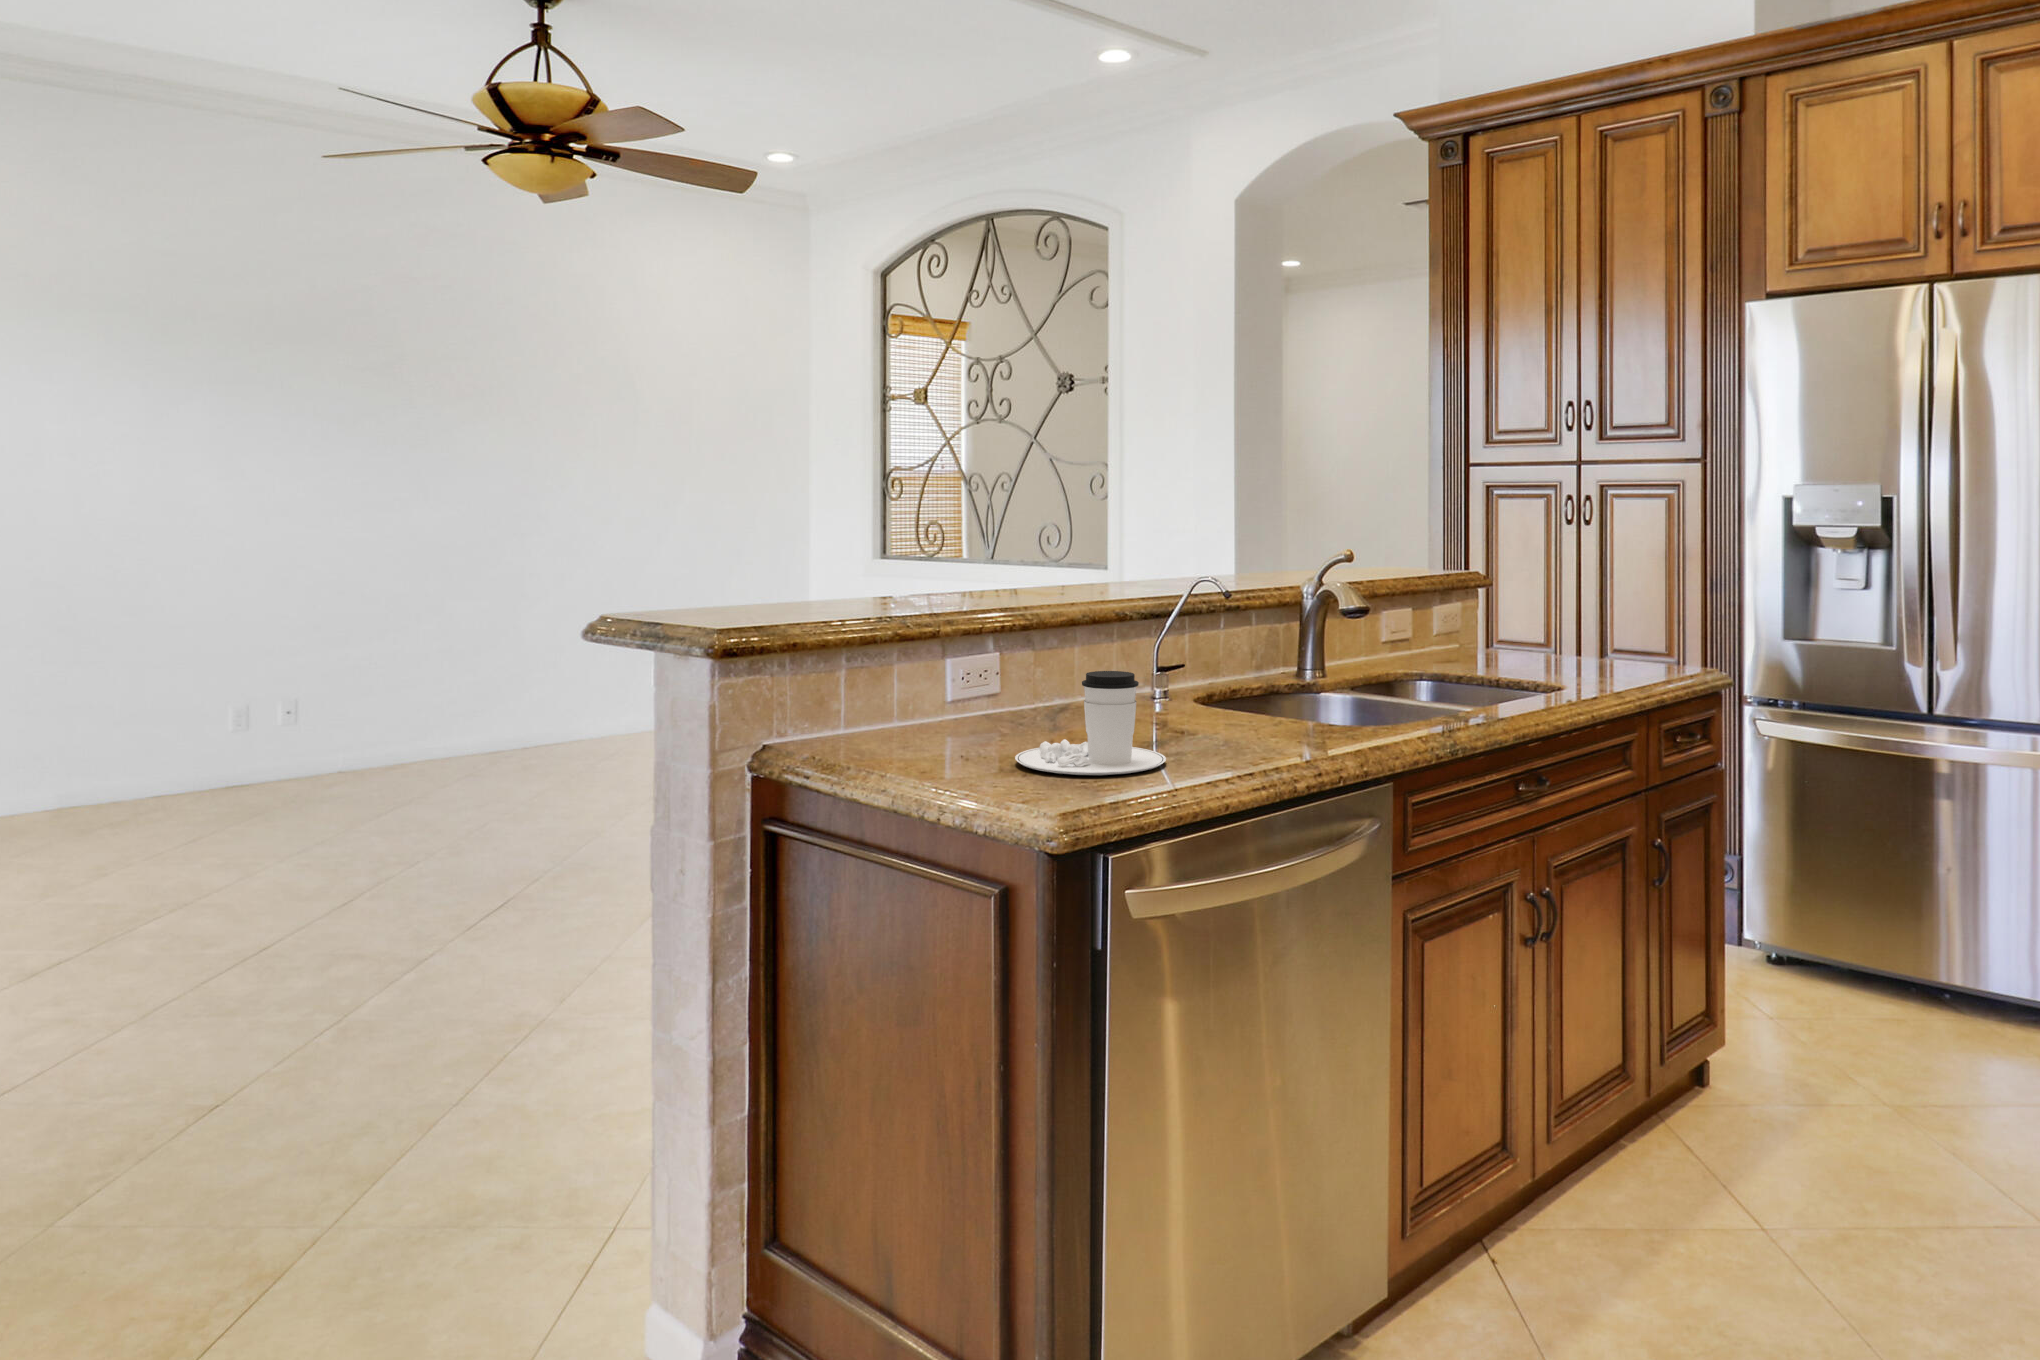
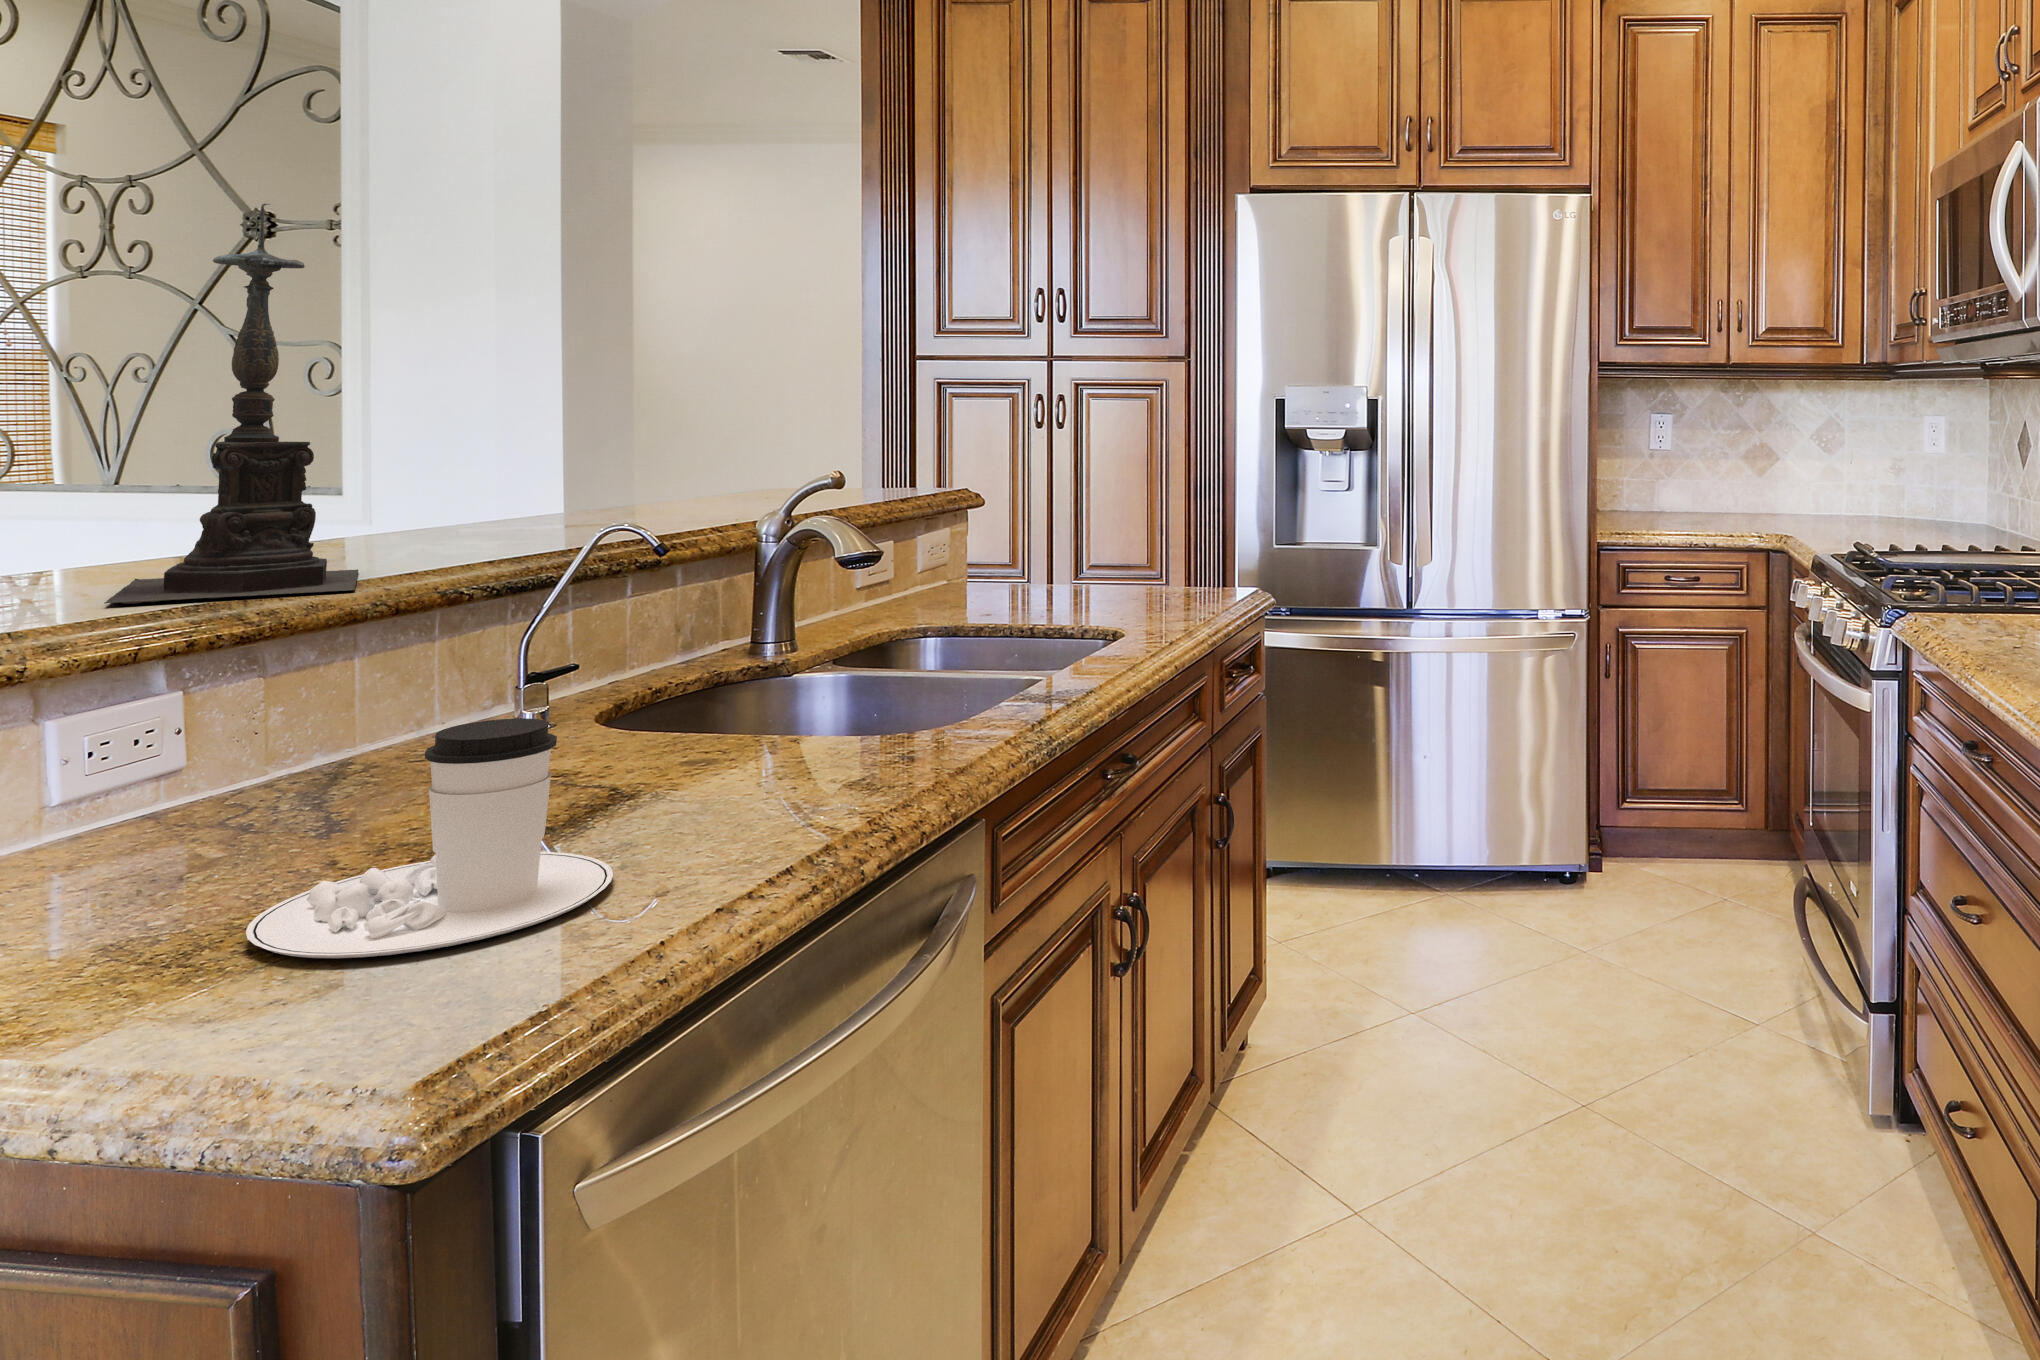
candle holder: none [971,396,1077,607] -> present [105,204,358,604]

